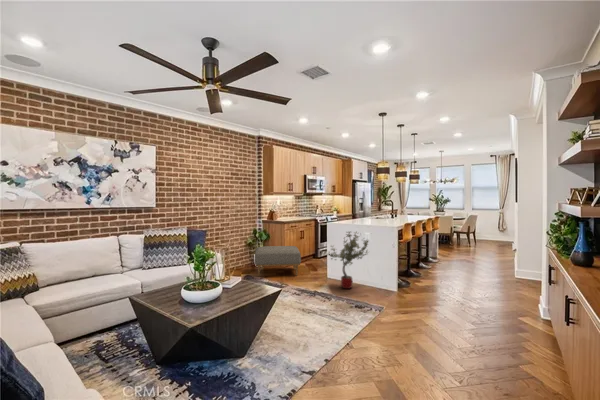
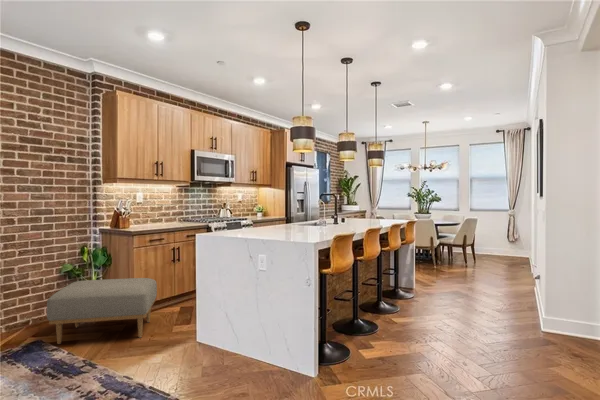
potted tree: present [328,232,368,289] -> none [184,251,261,371]

